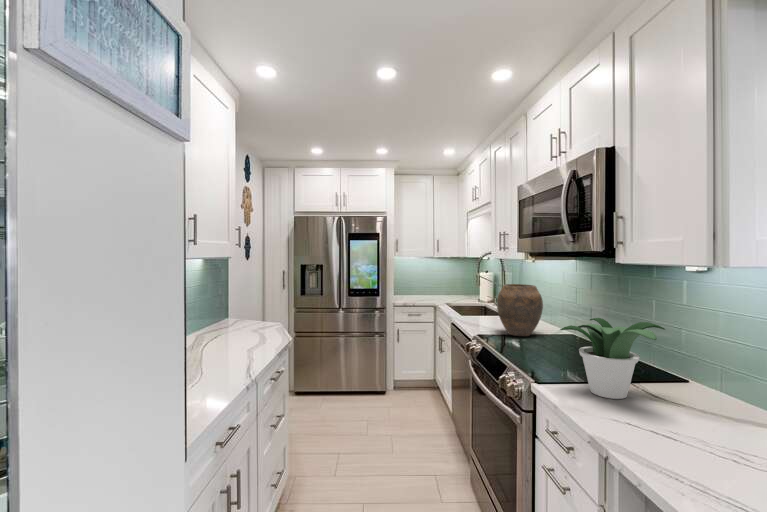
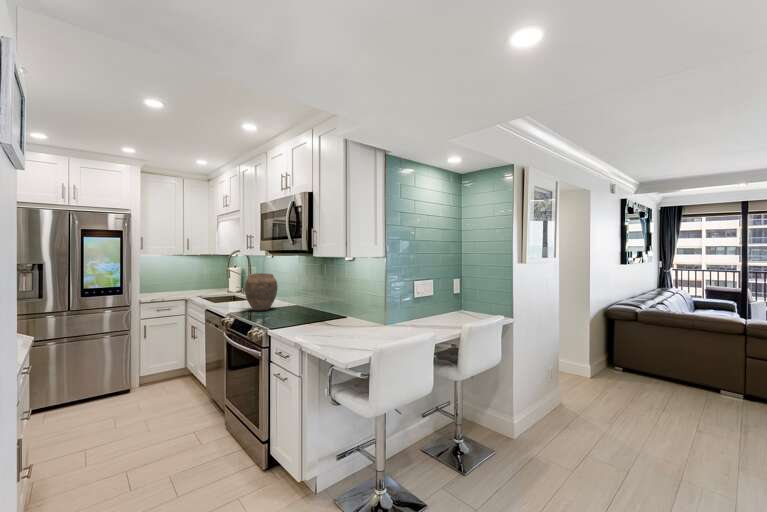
potted plant: present [560,318,665,399] -> none [284,288,337,331]

